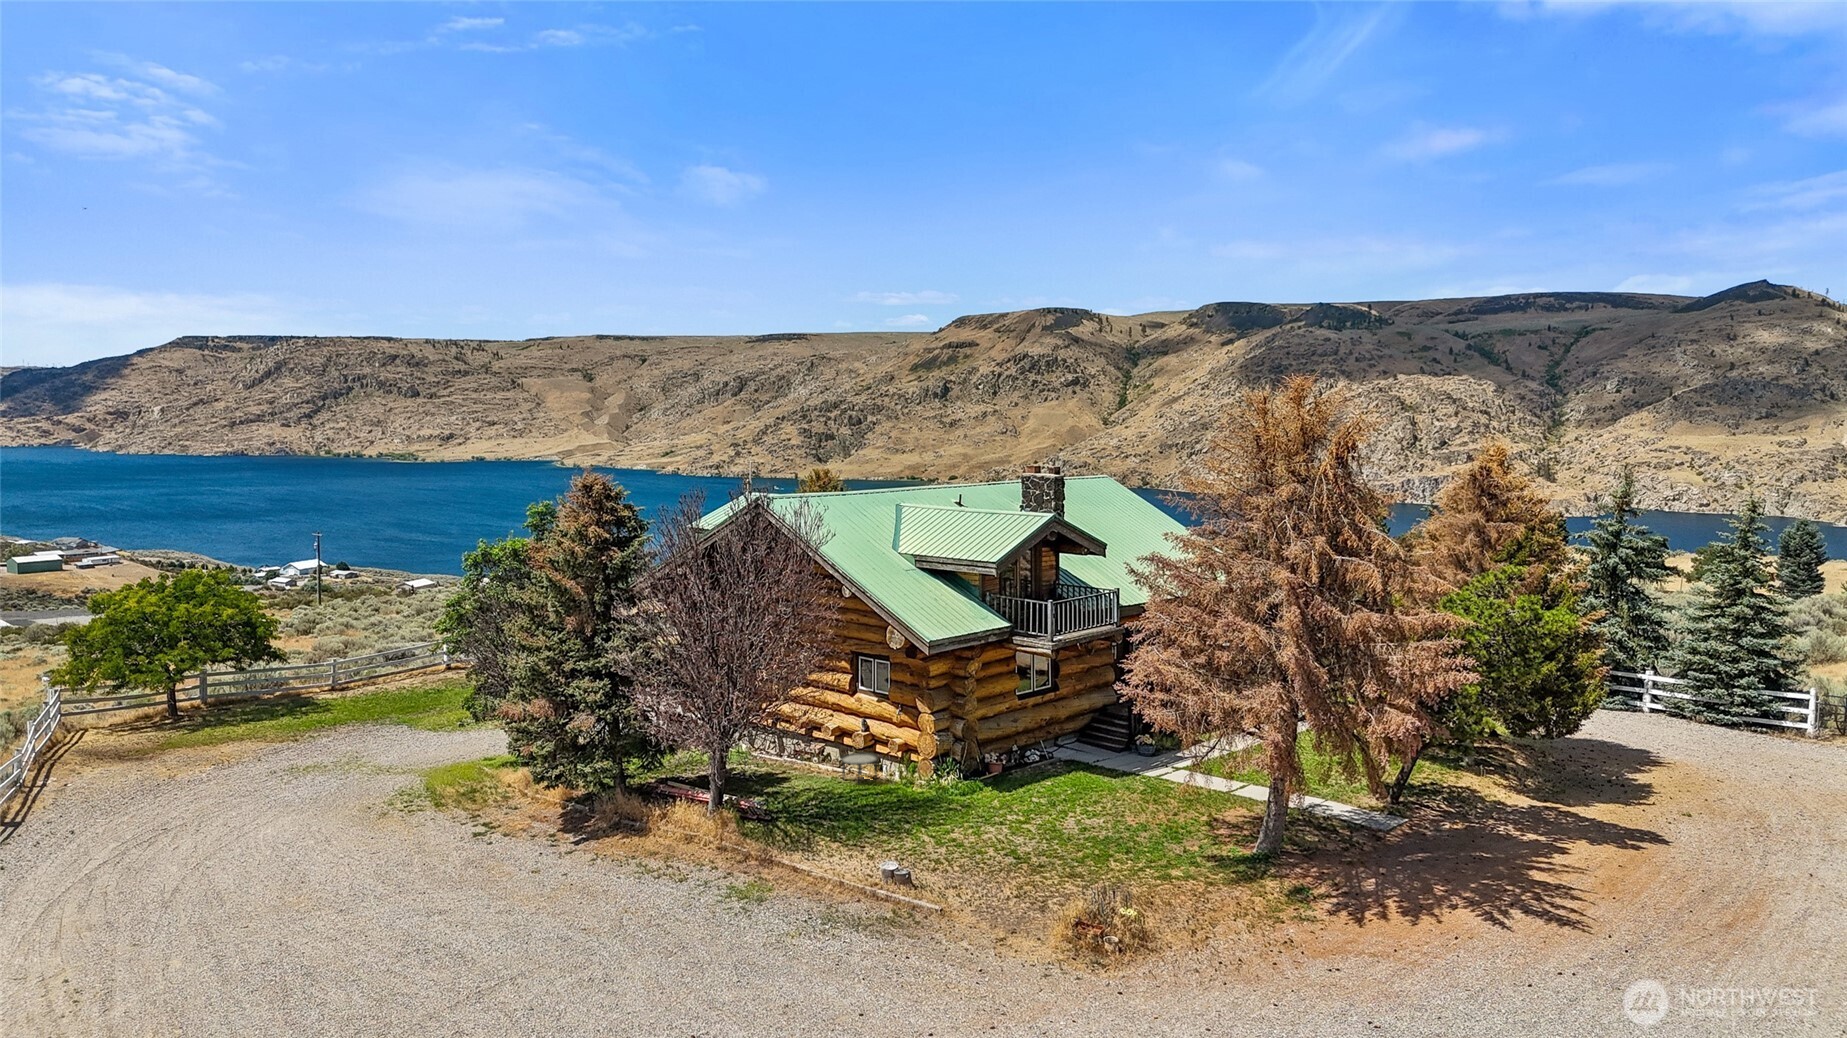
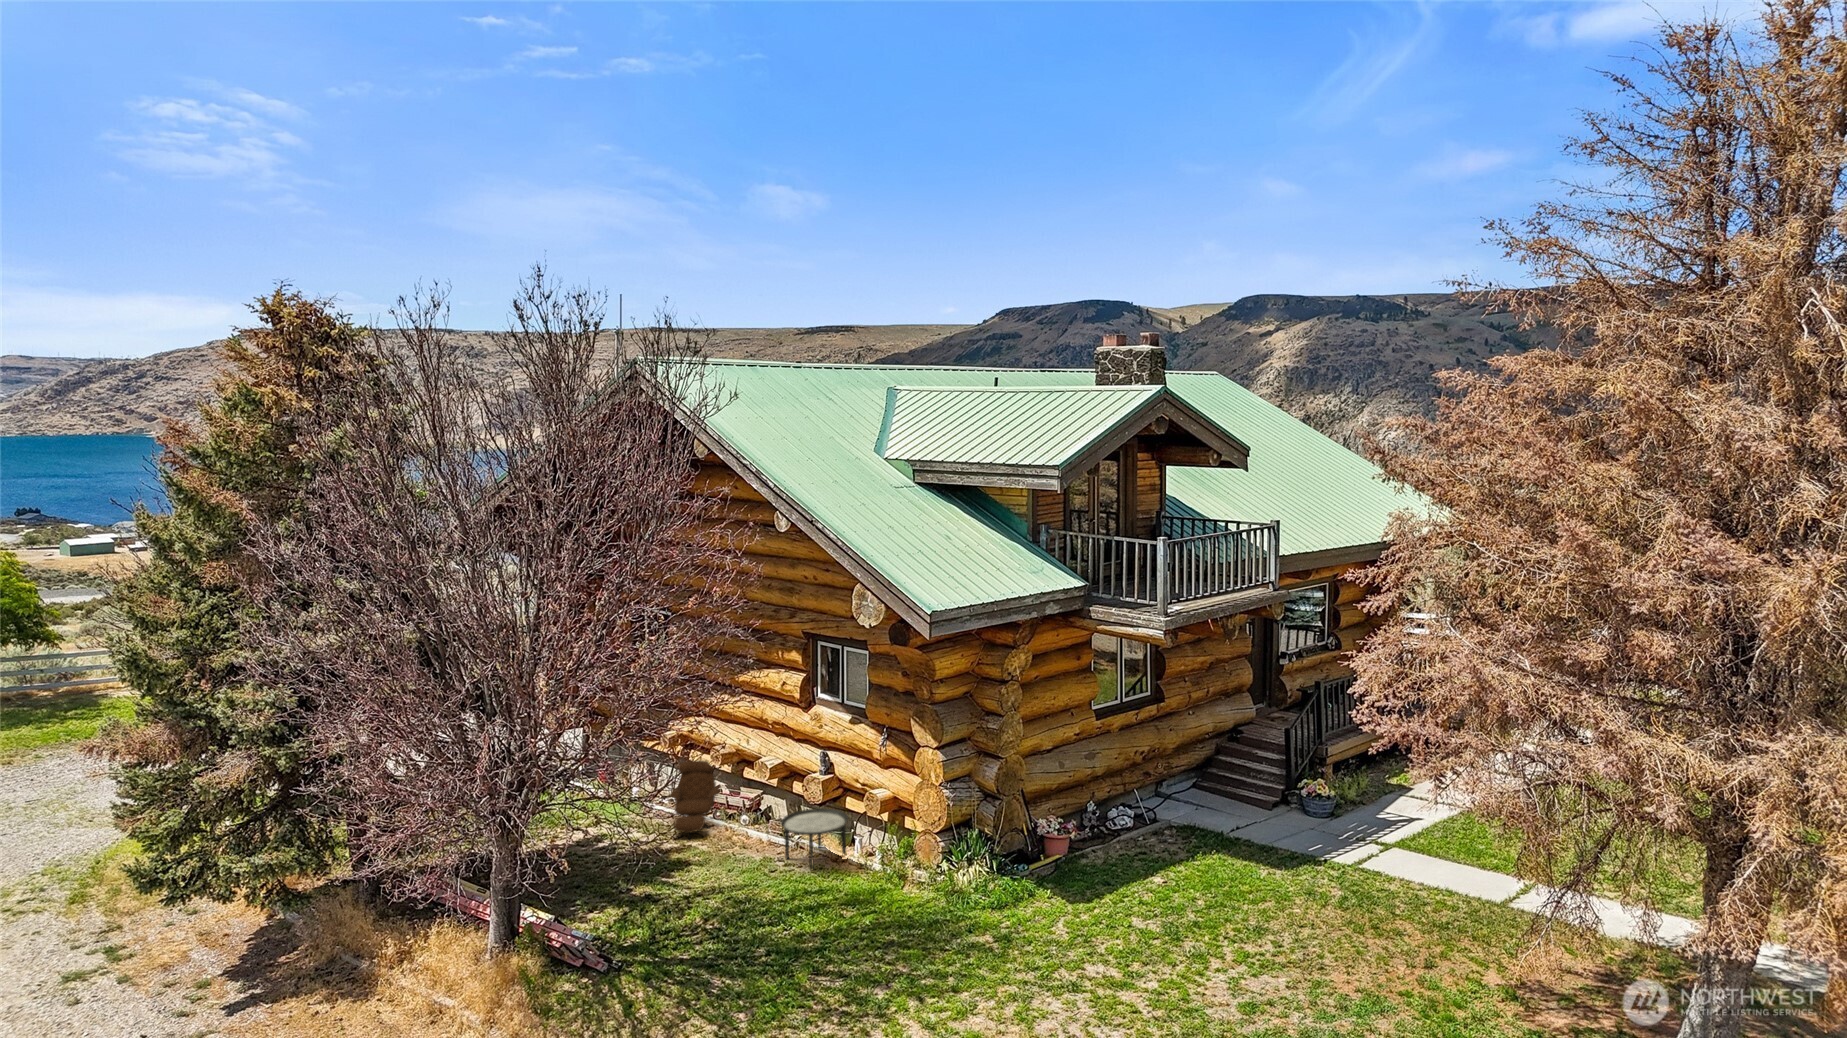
lounge chair: none [770,728,798,773] -> present [671,760,719,838]

